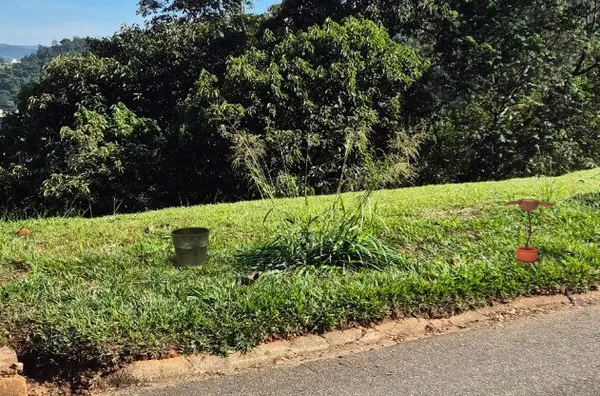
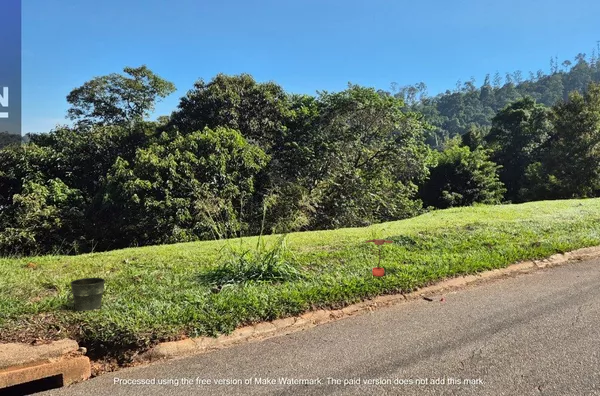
bucket: present [168,227,210,266] -> present [67,278,105,311]

